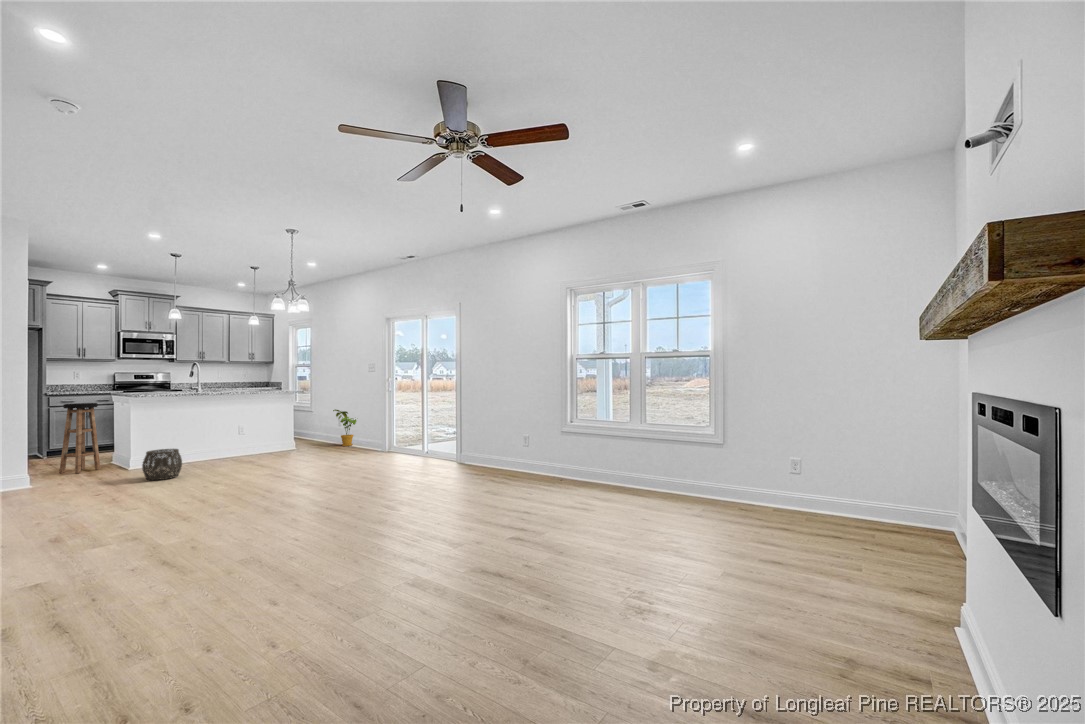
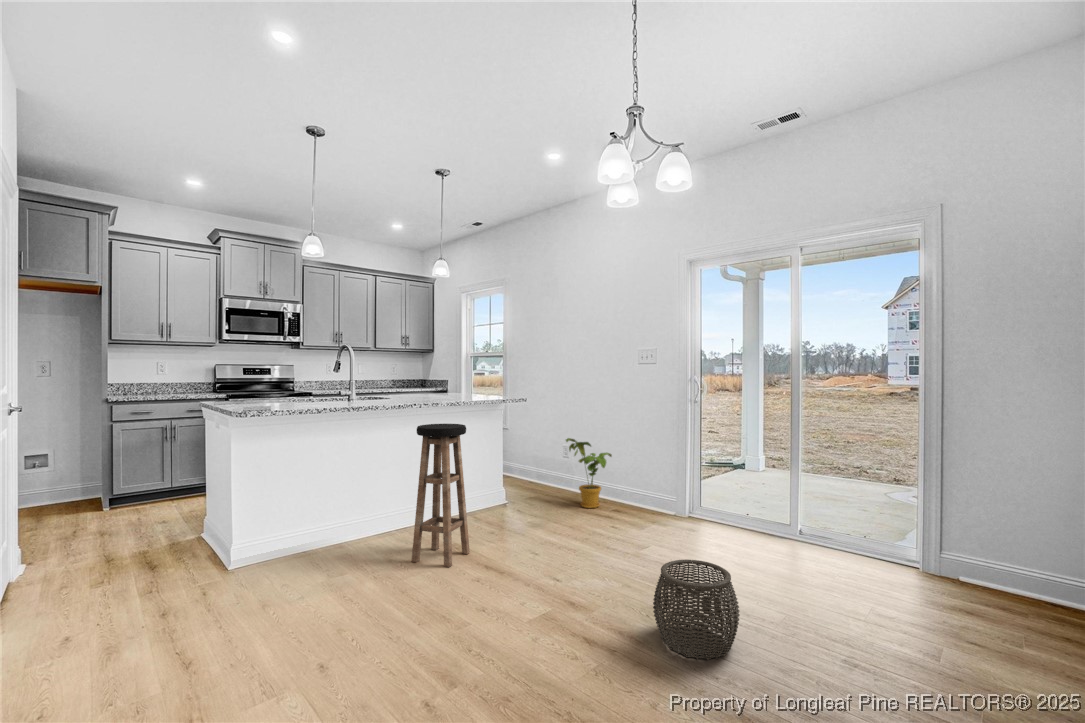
bar stool: present [59,403,100,474] -> present [412,424,470,567]
woven basket: present [142,449,182,480] -> present [653,560,740,660]

